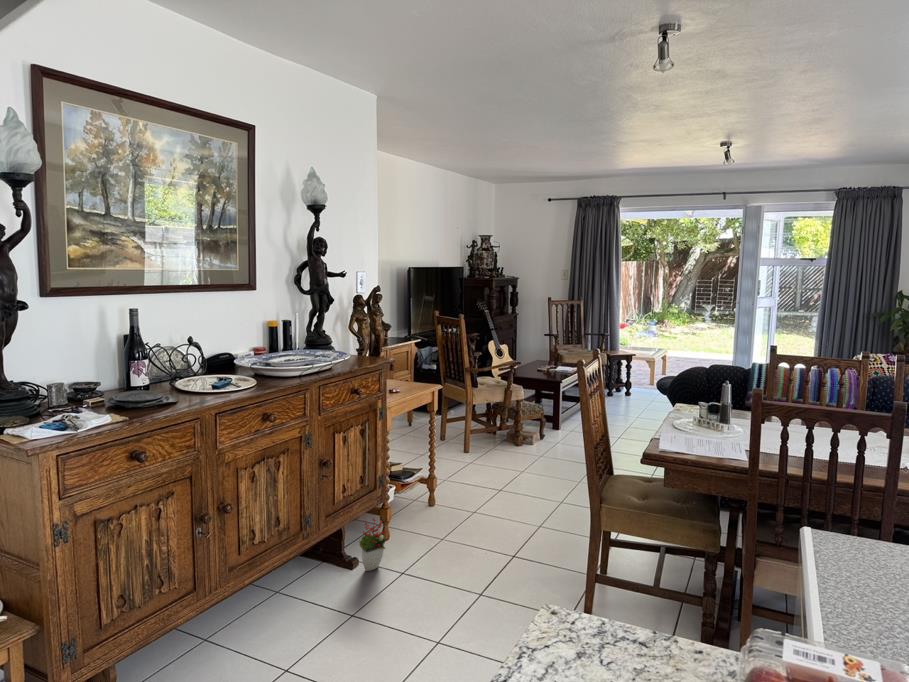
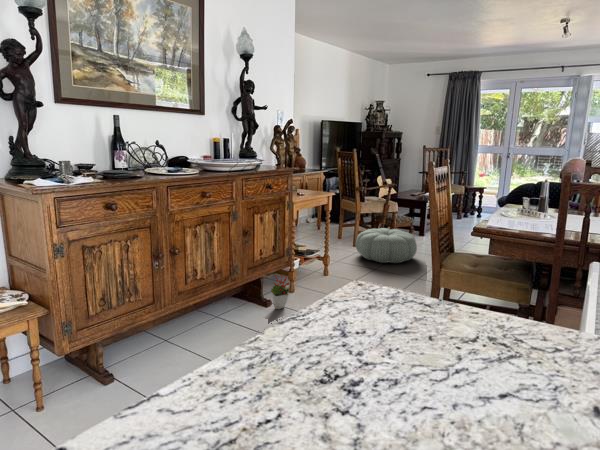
pouf: none [469,427,555,480] -> present [356,228,417,263]

